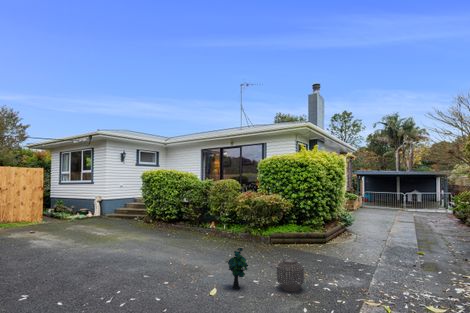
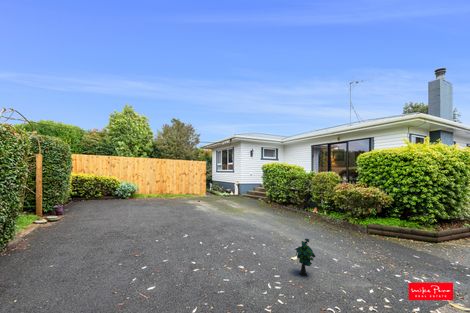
woven basket: present [277,259,304,292] -> none [344,257,375,293]

